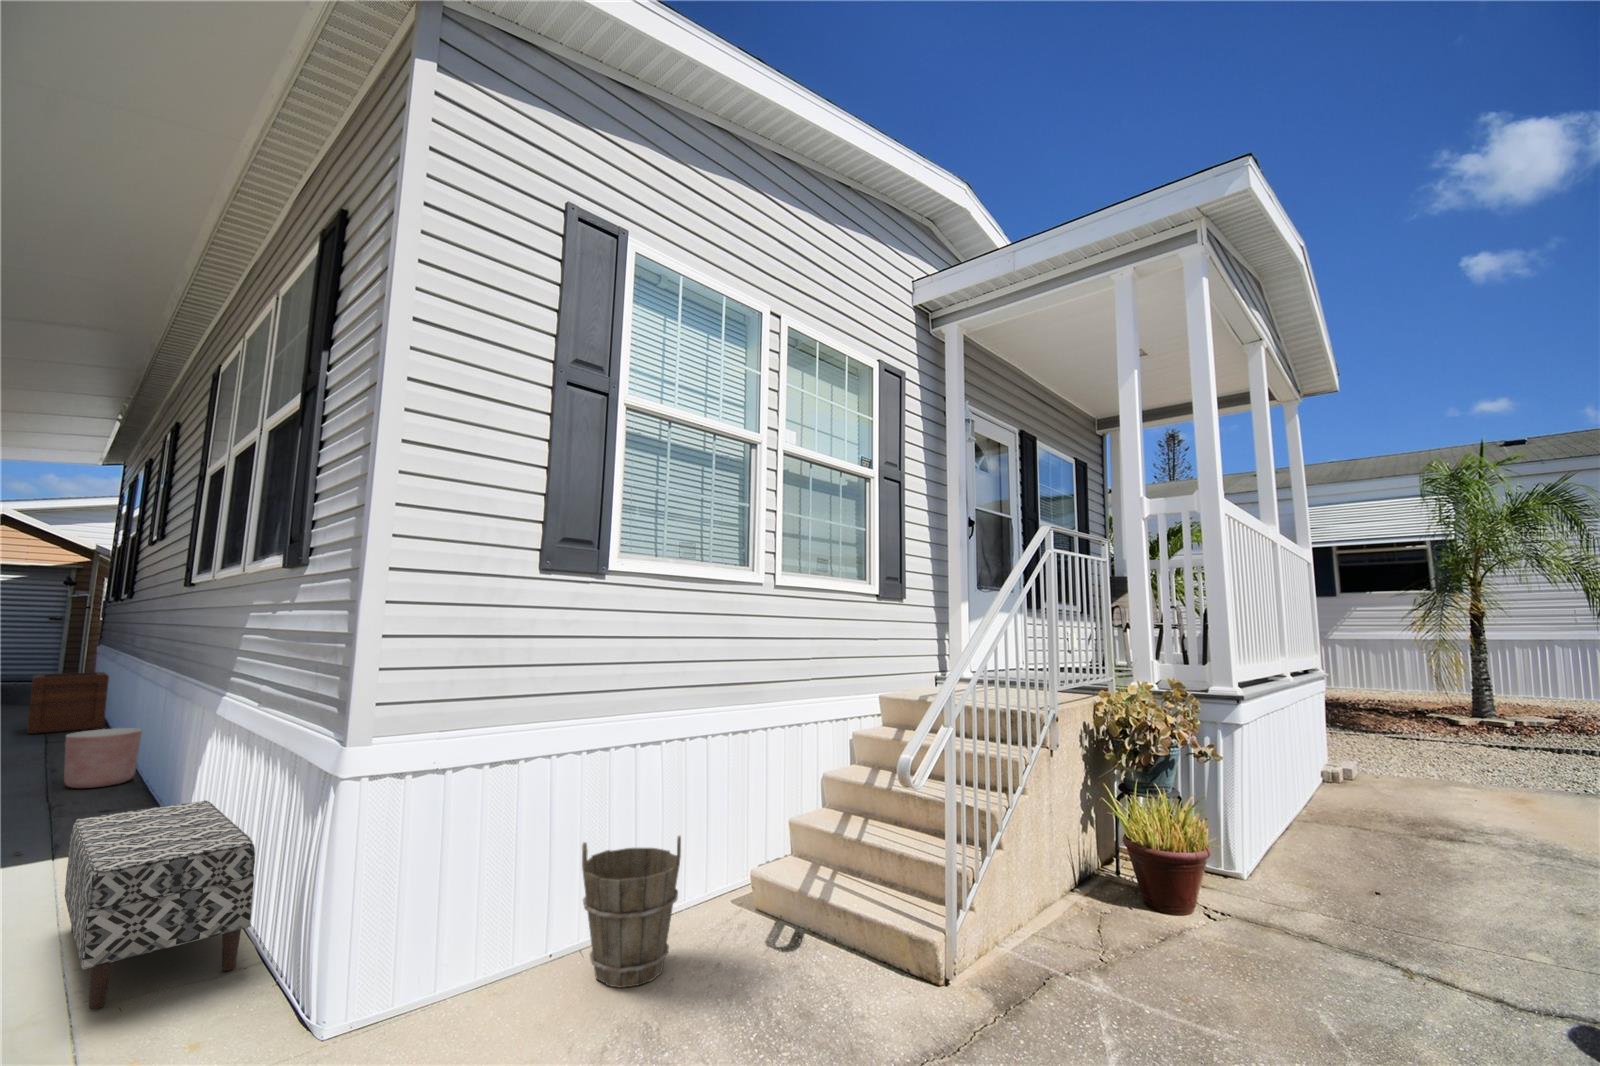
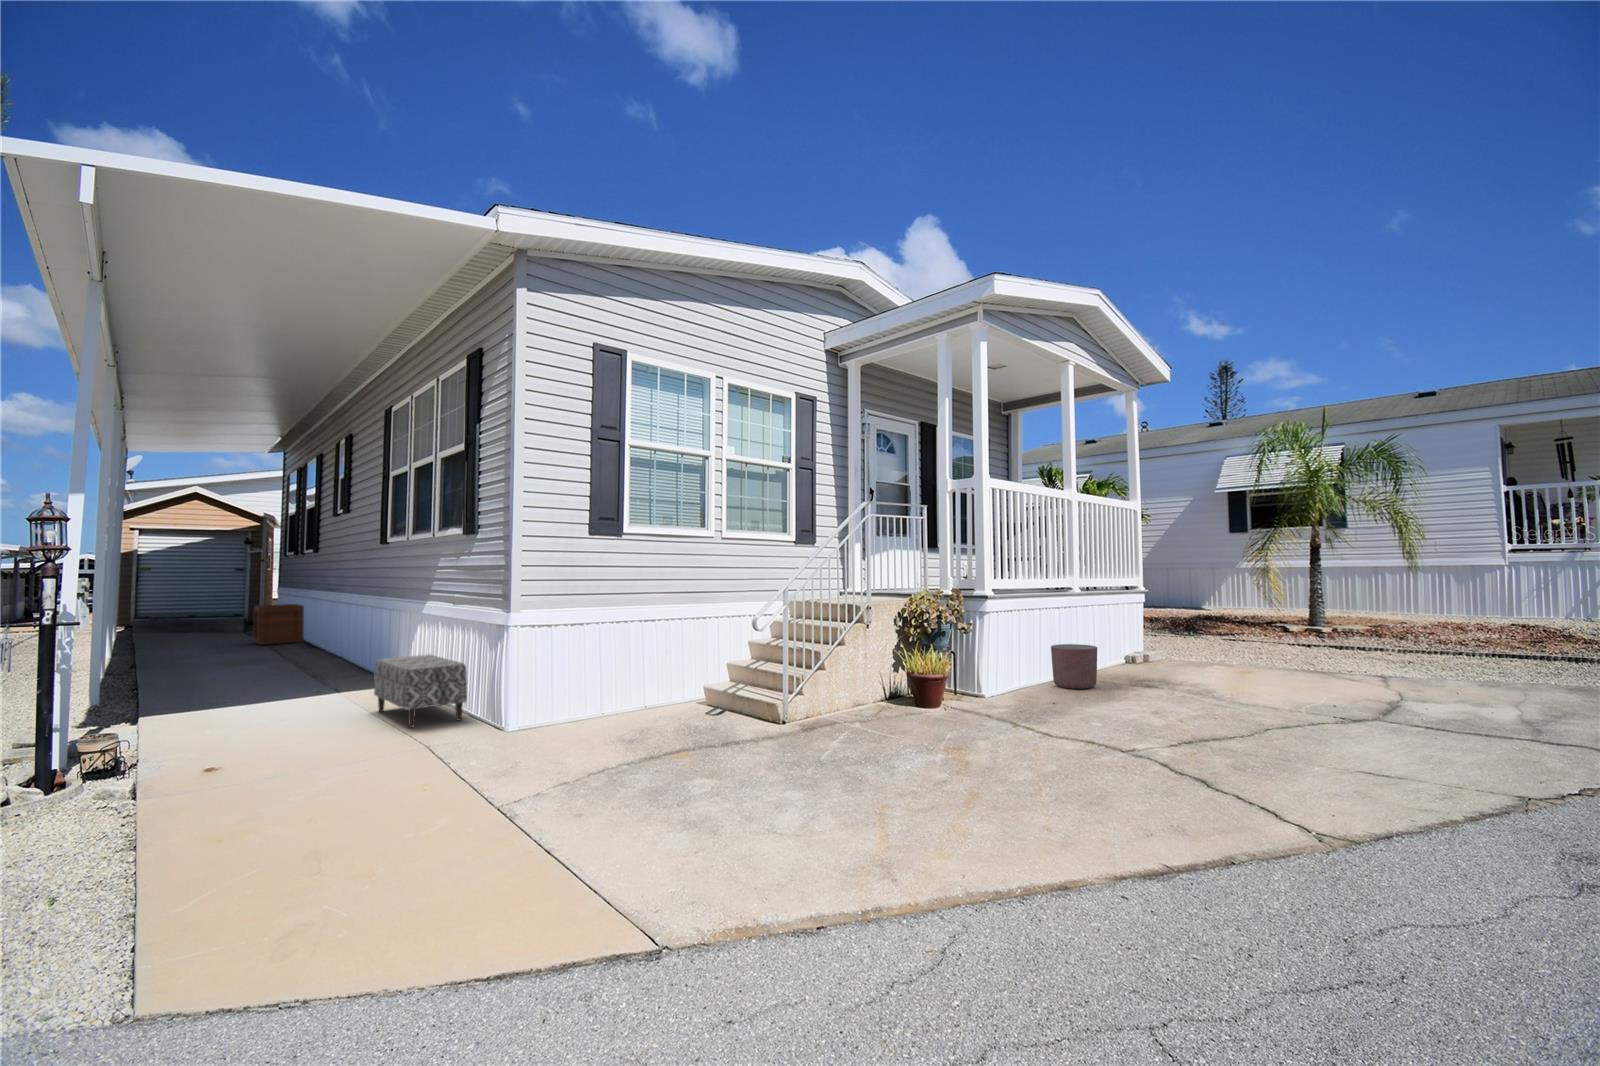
planter: present [64,728,142,788] -> present [1051,644,1097,689]
bucket: present [582,836,681,988] -> none [615,661,662,725]

